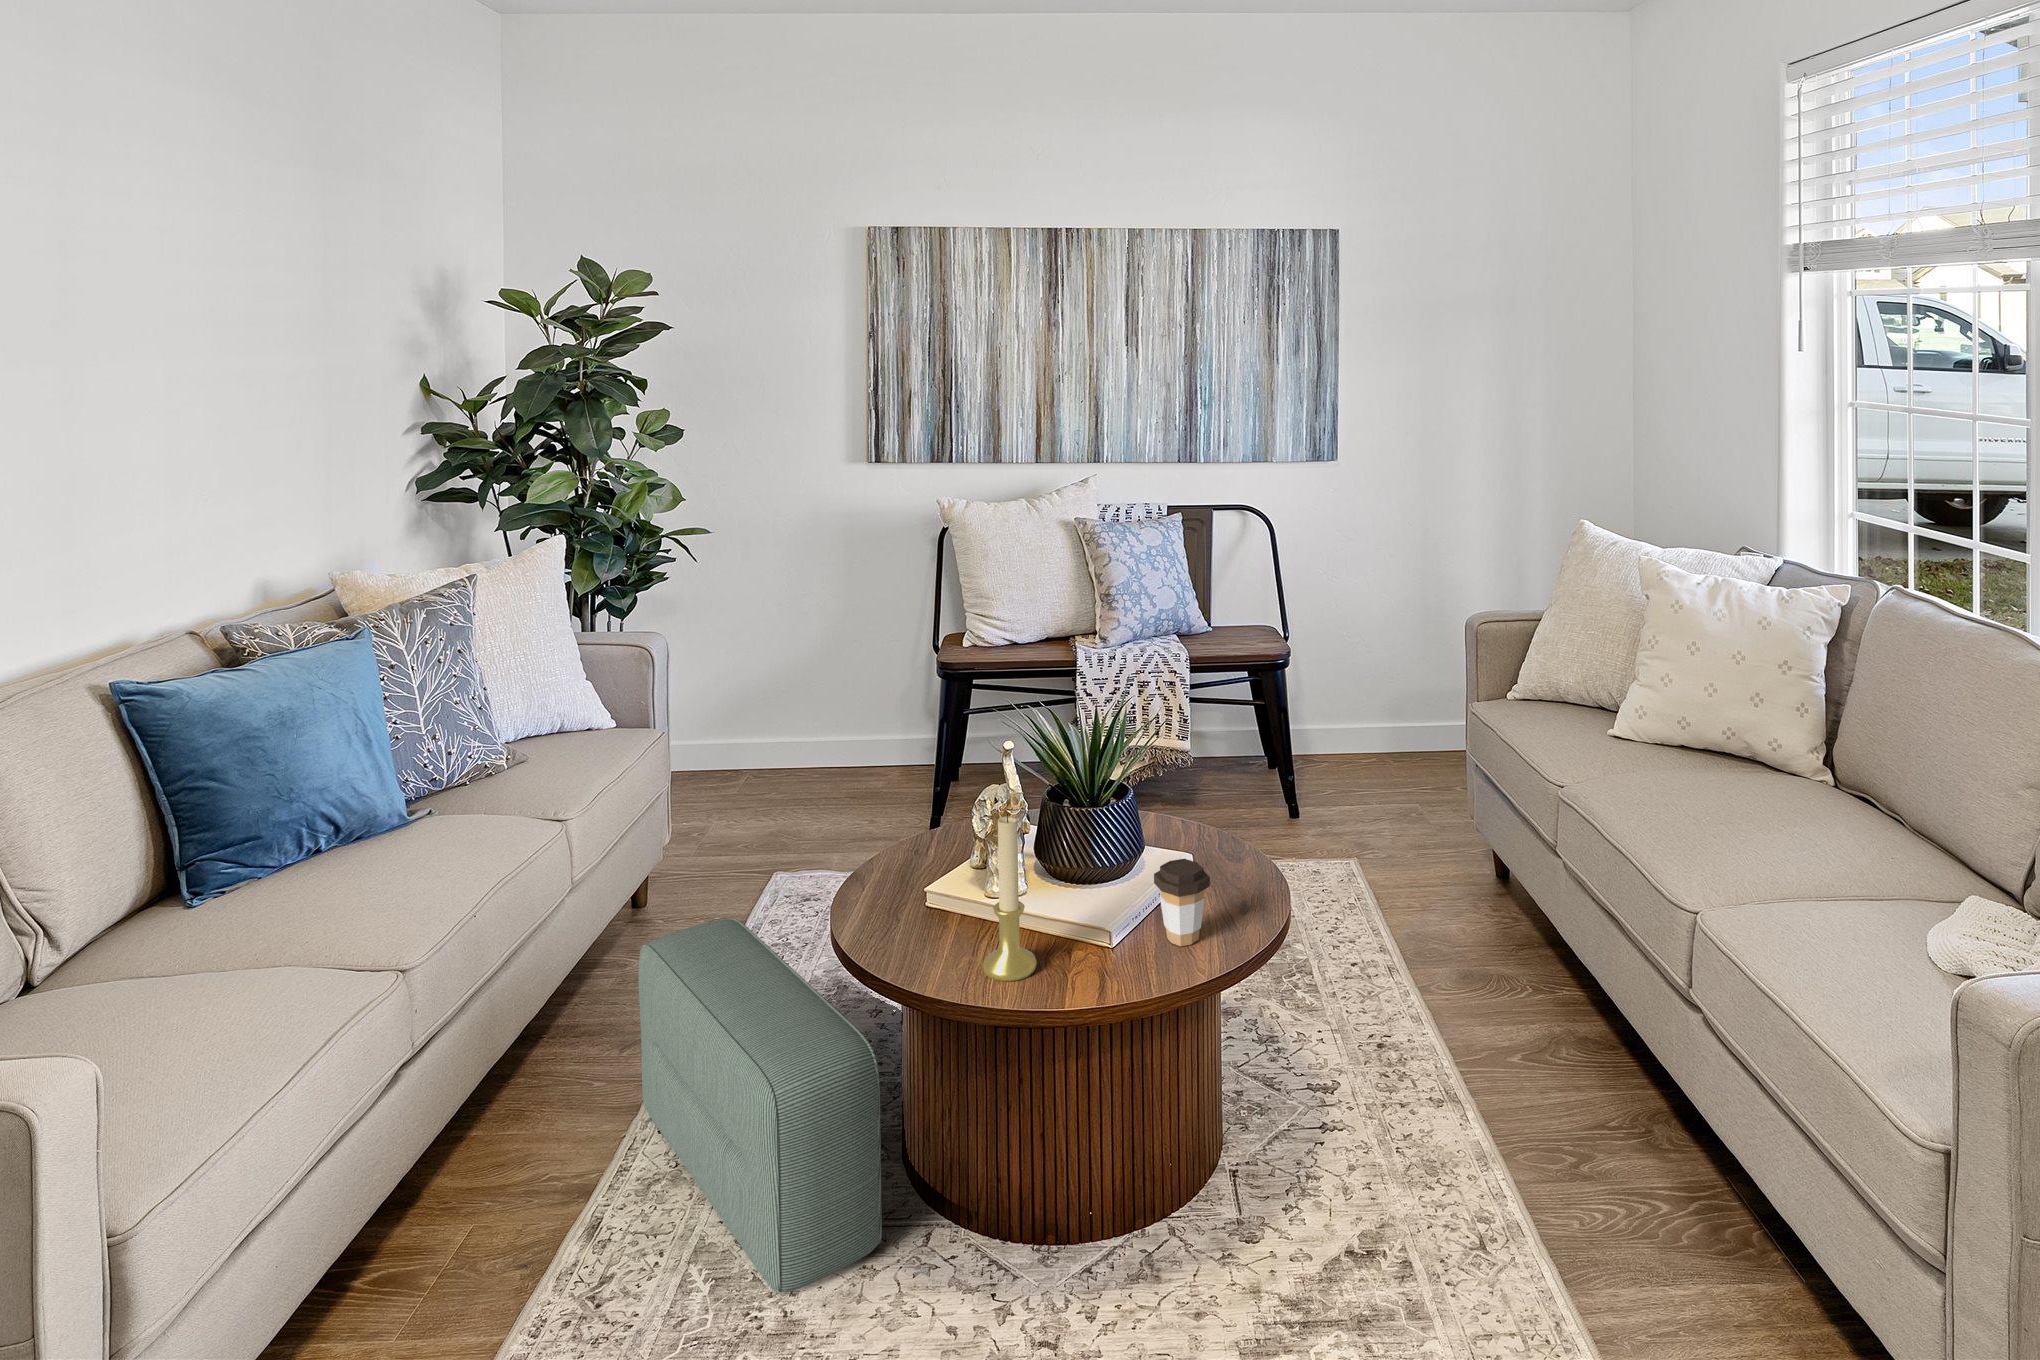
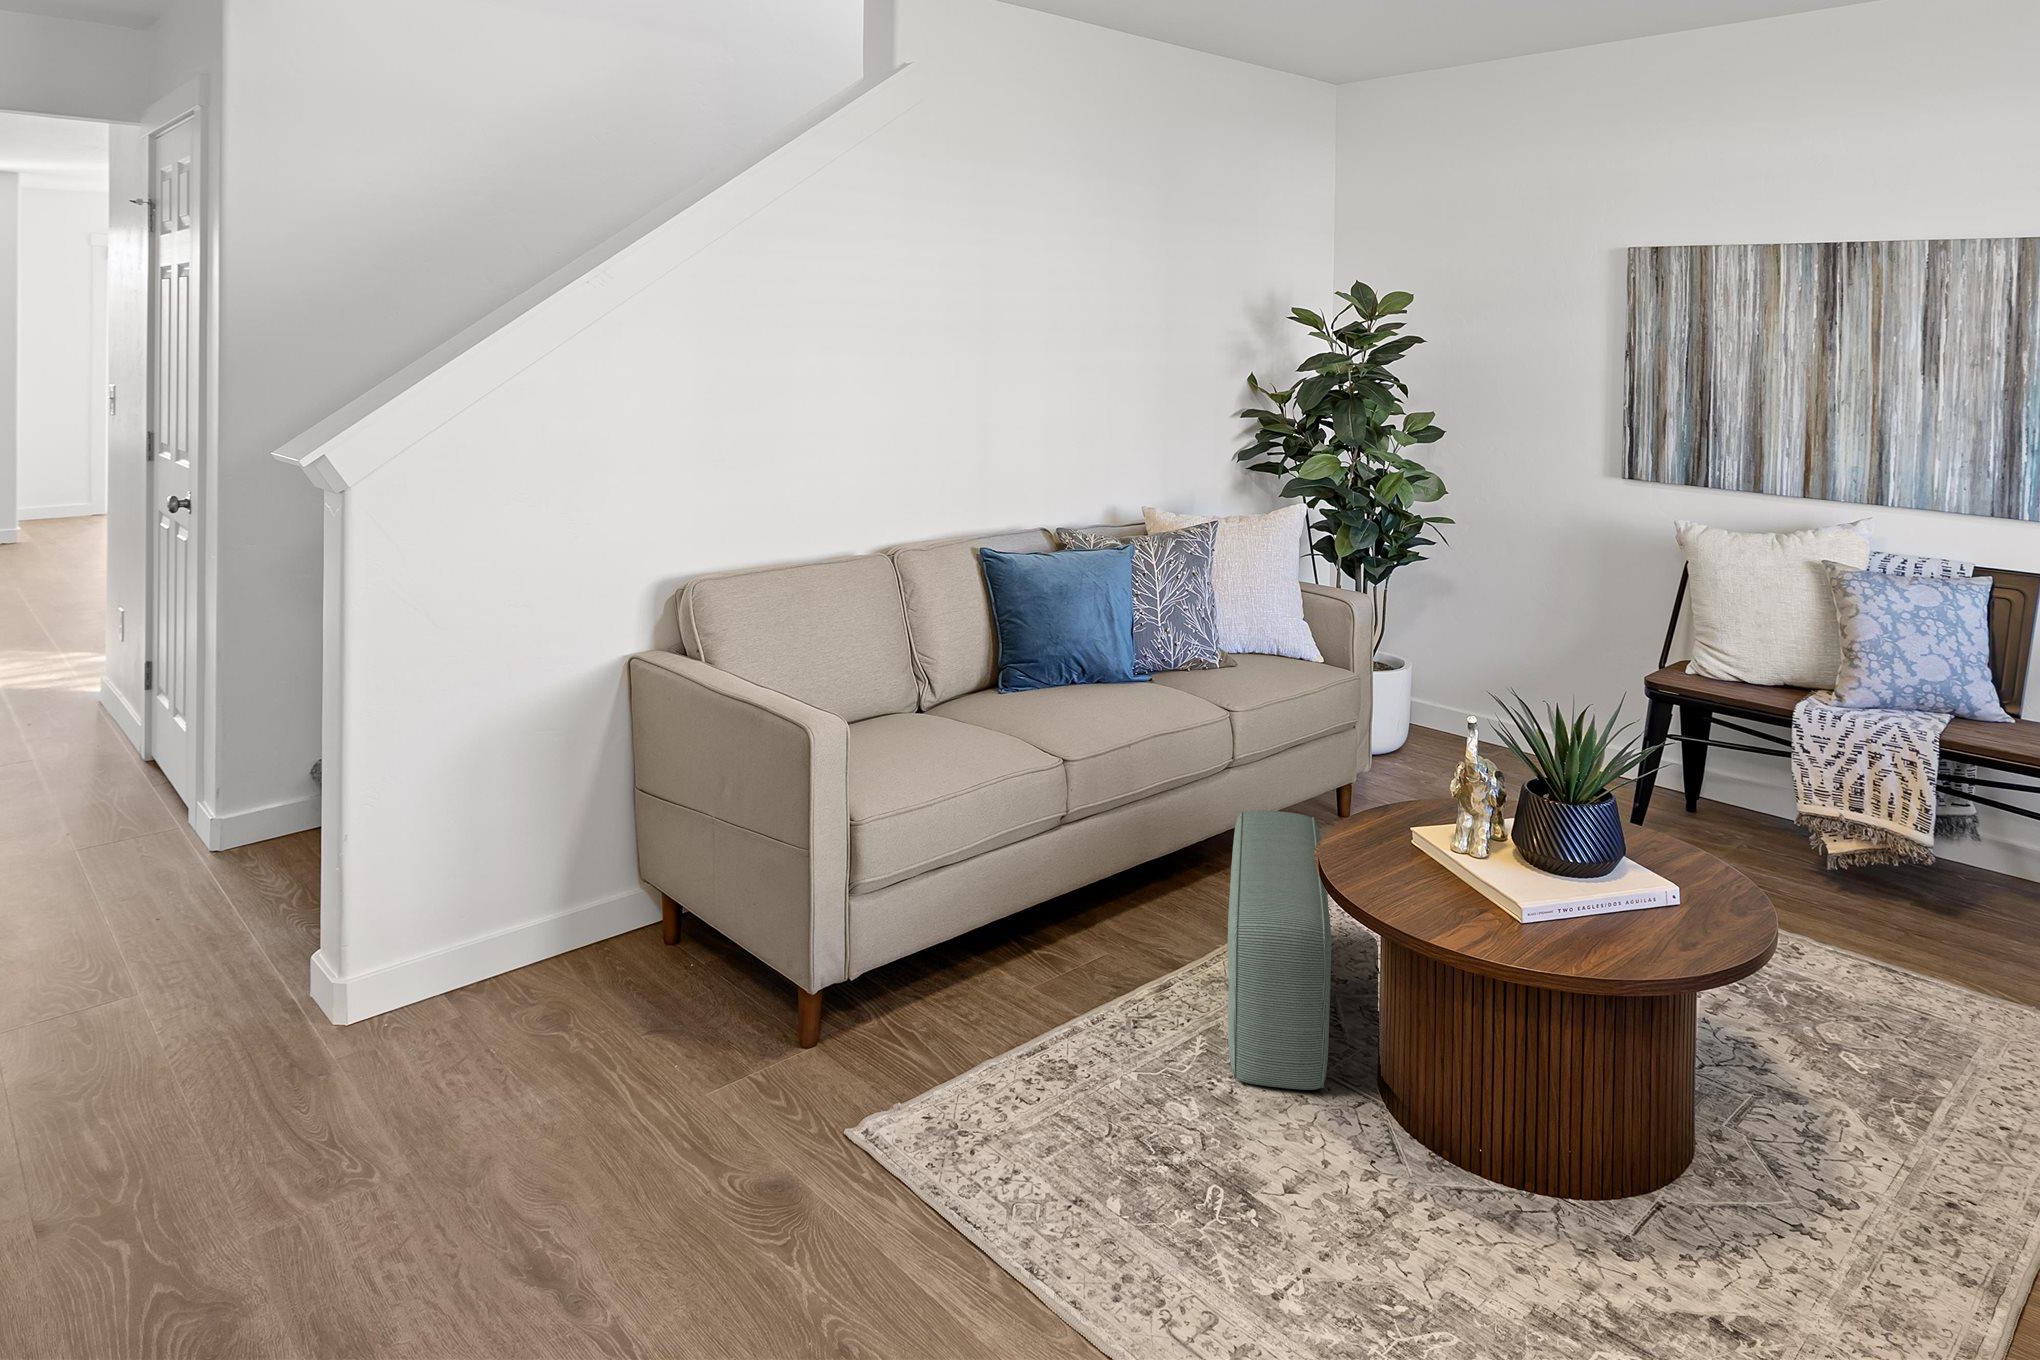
candle holder: present [983,814,1037,981] -> none [1411,768,1460,914]
coffee cup: present [1154,859,1210,946] -> none [1584,866,1637,949]

